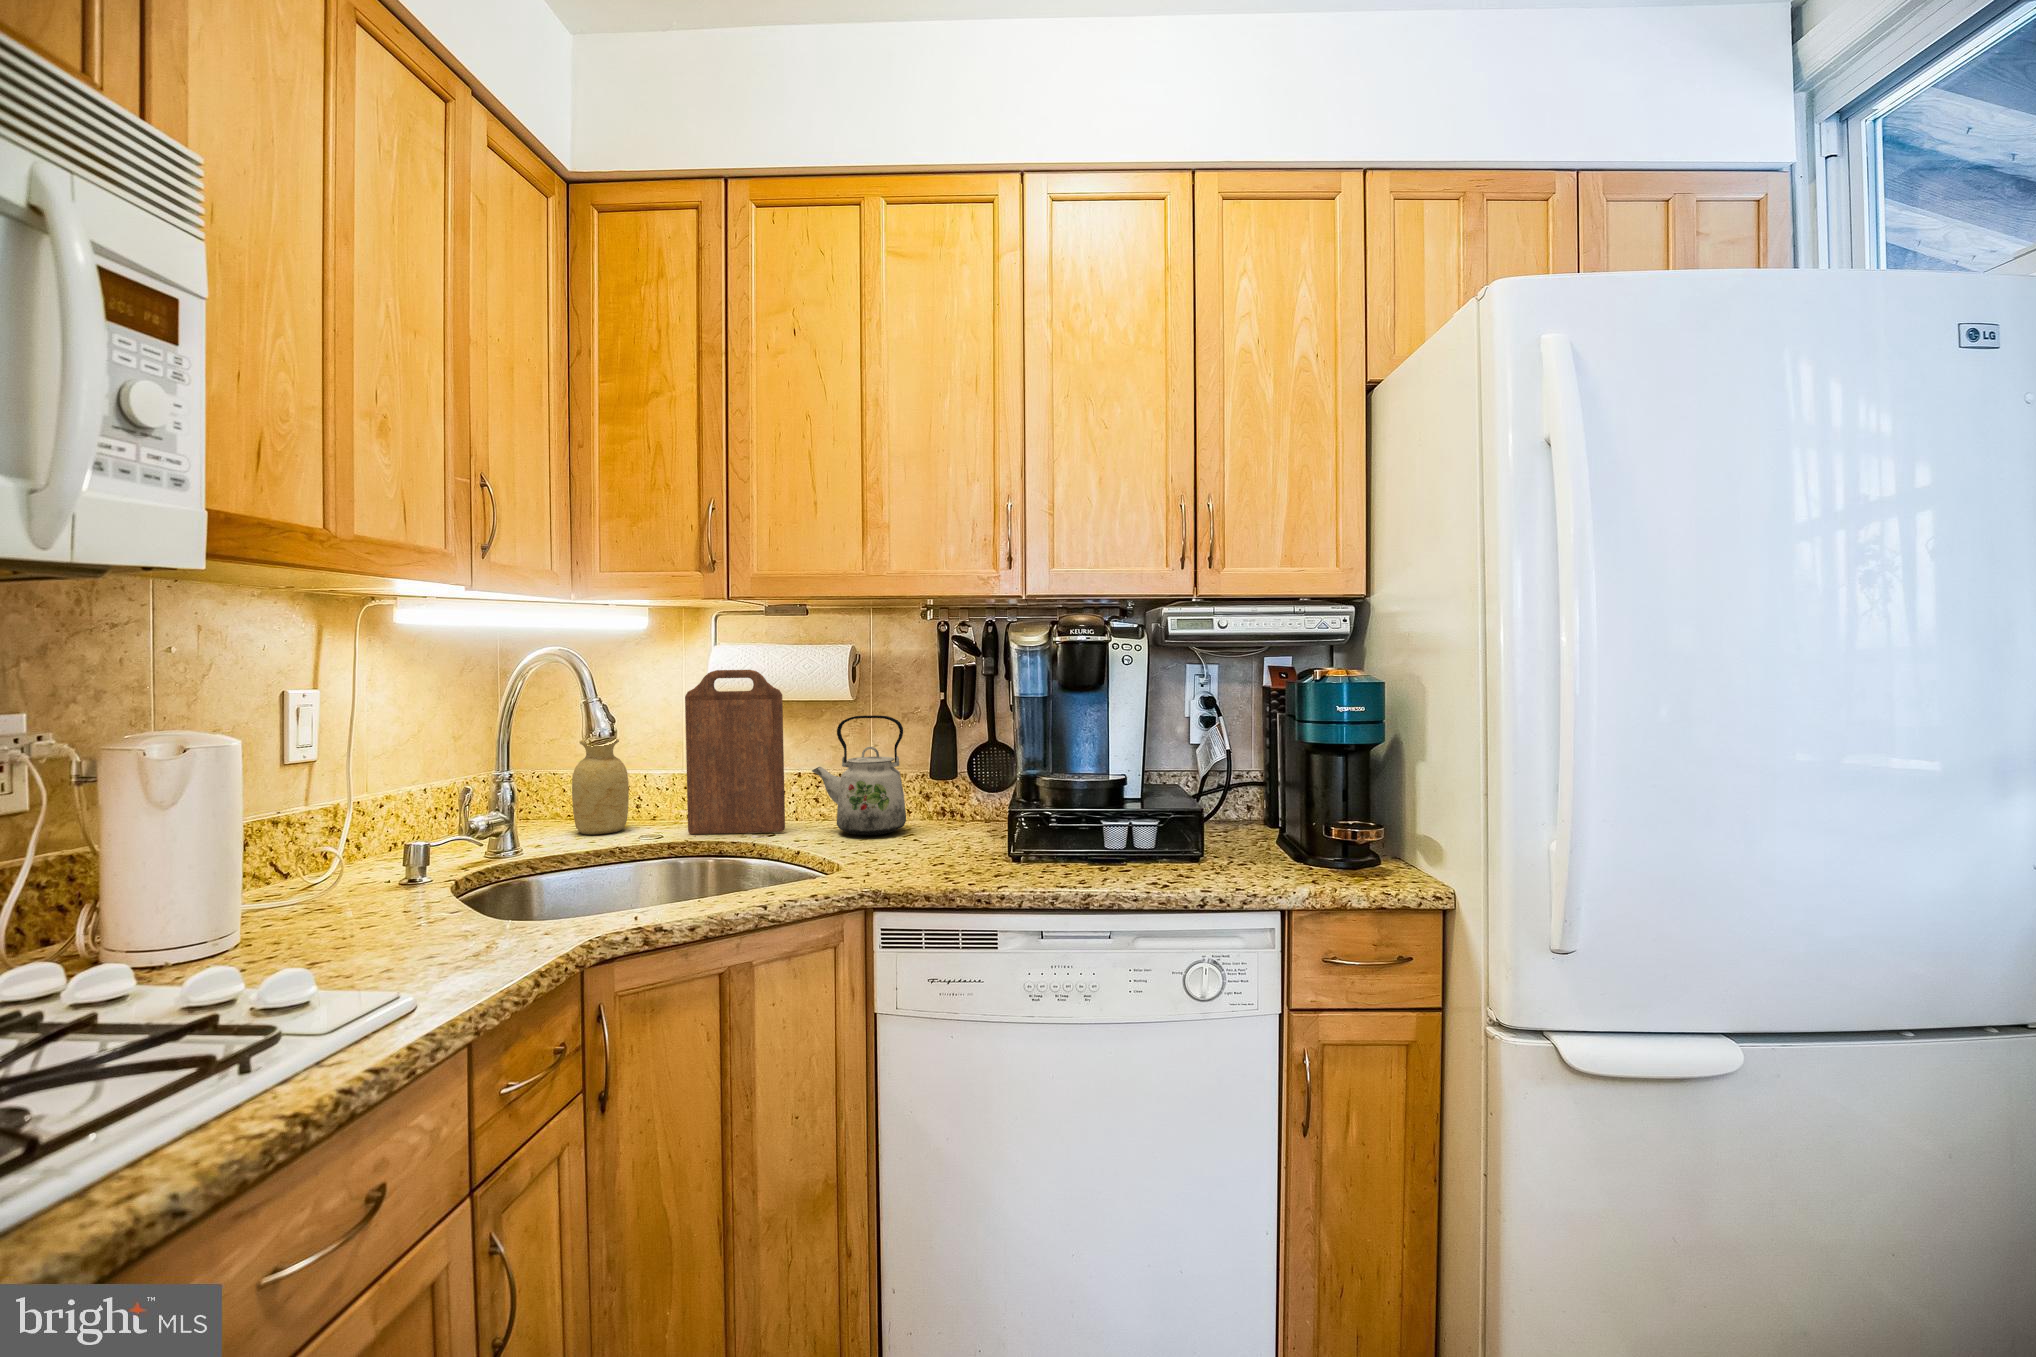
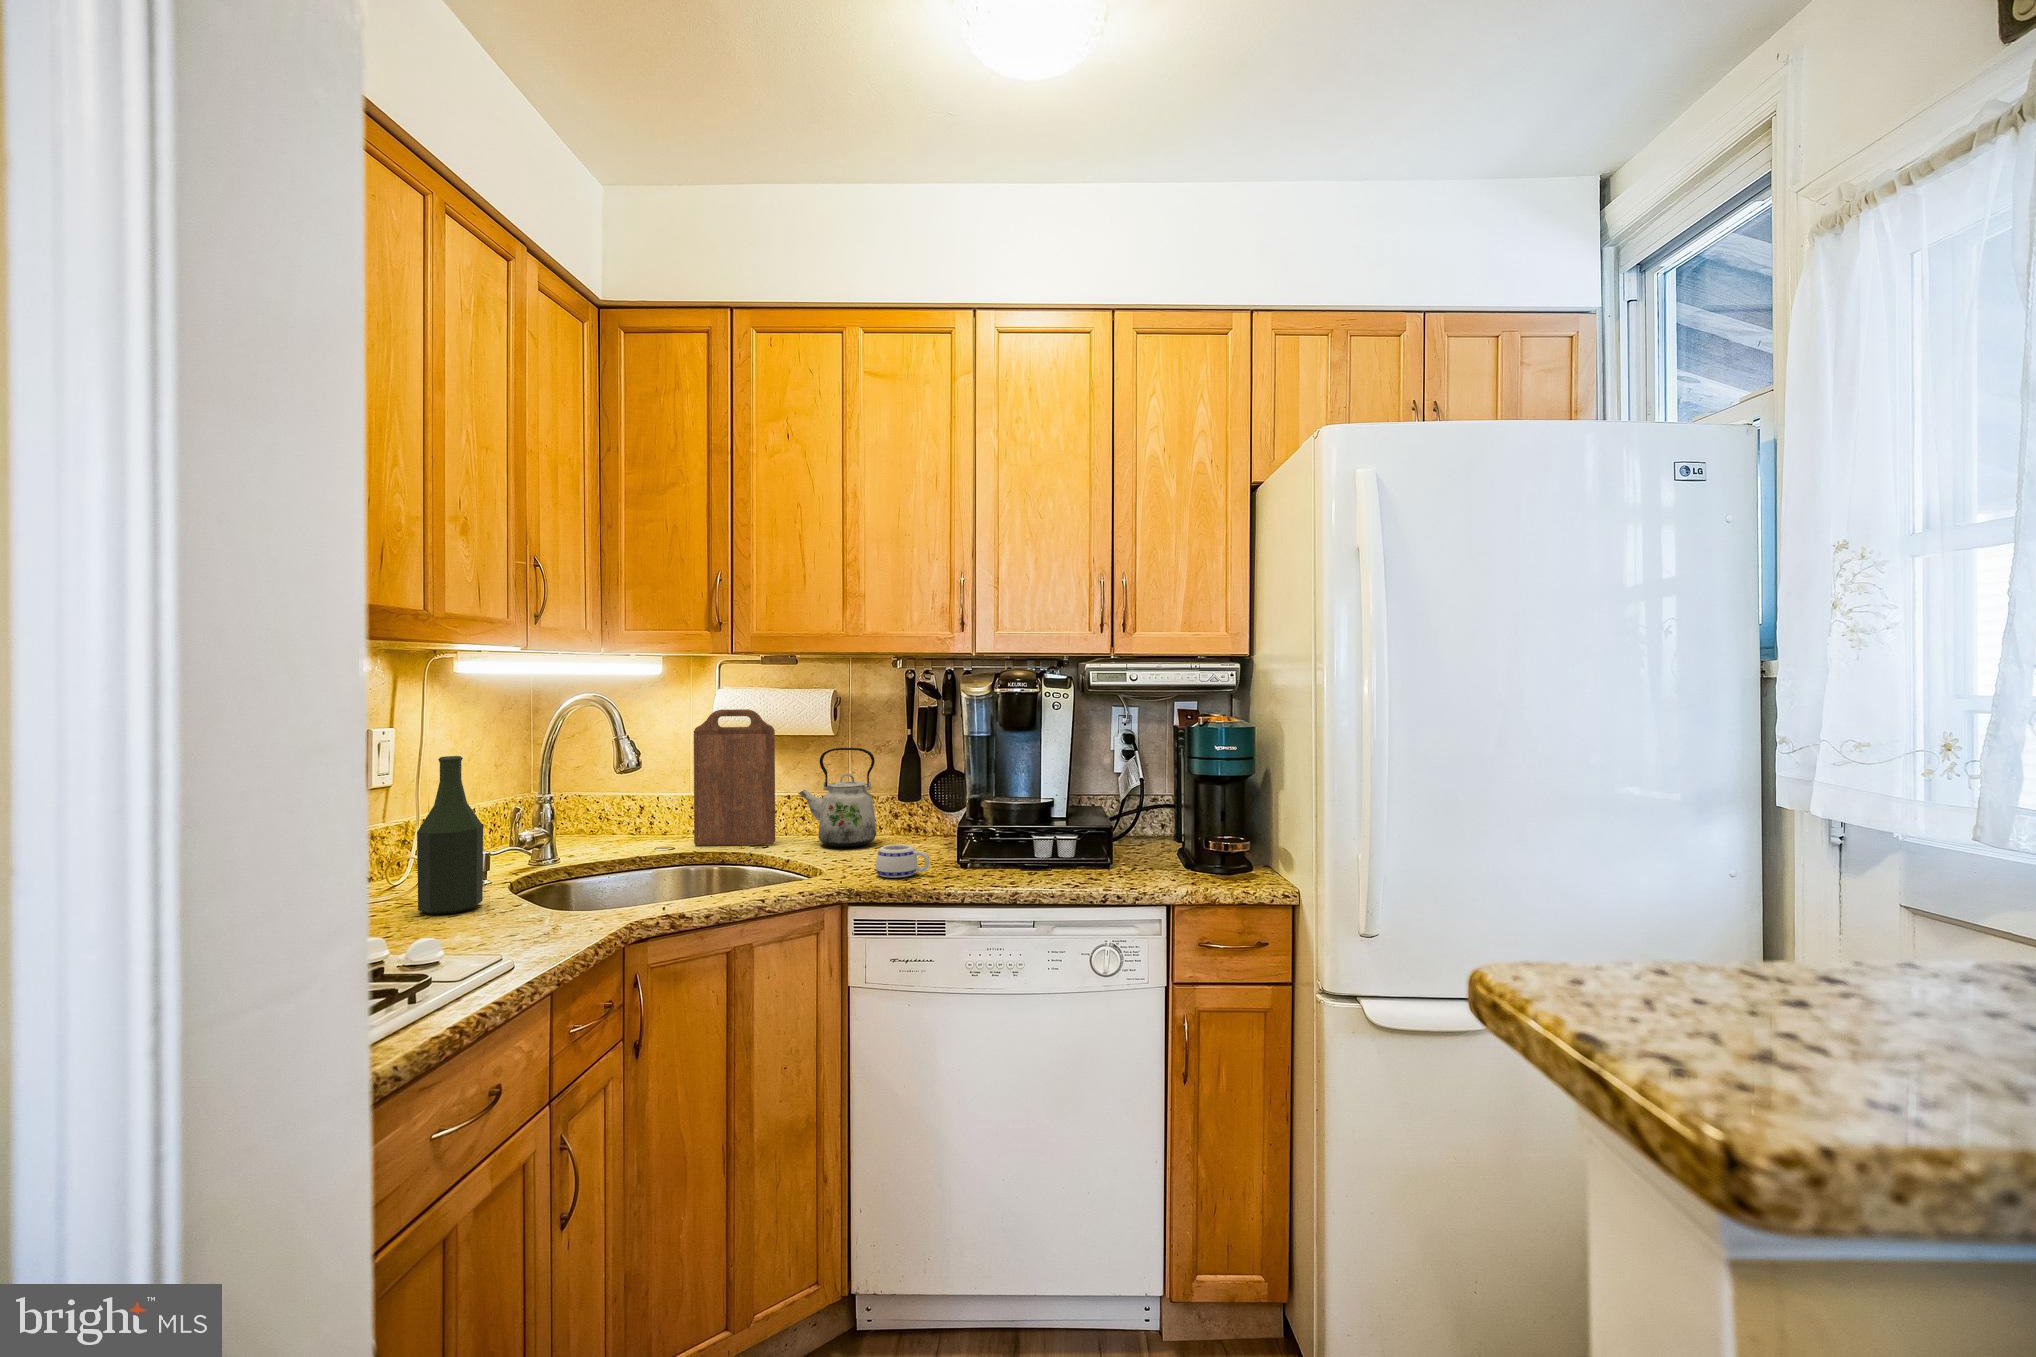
bottle: none [318,723,408,927] -> present [417,756,483,915]
vase: present [572,739,629,834] -> none [597,765,644,846]
mug: none [908,833,975,875] -> present [876,844,929,878]

